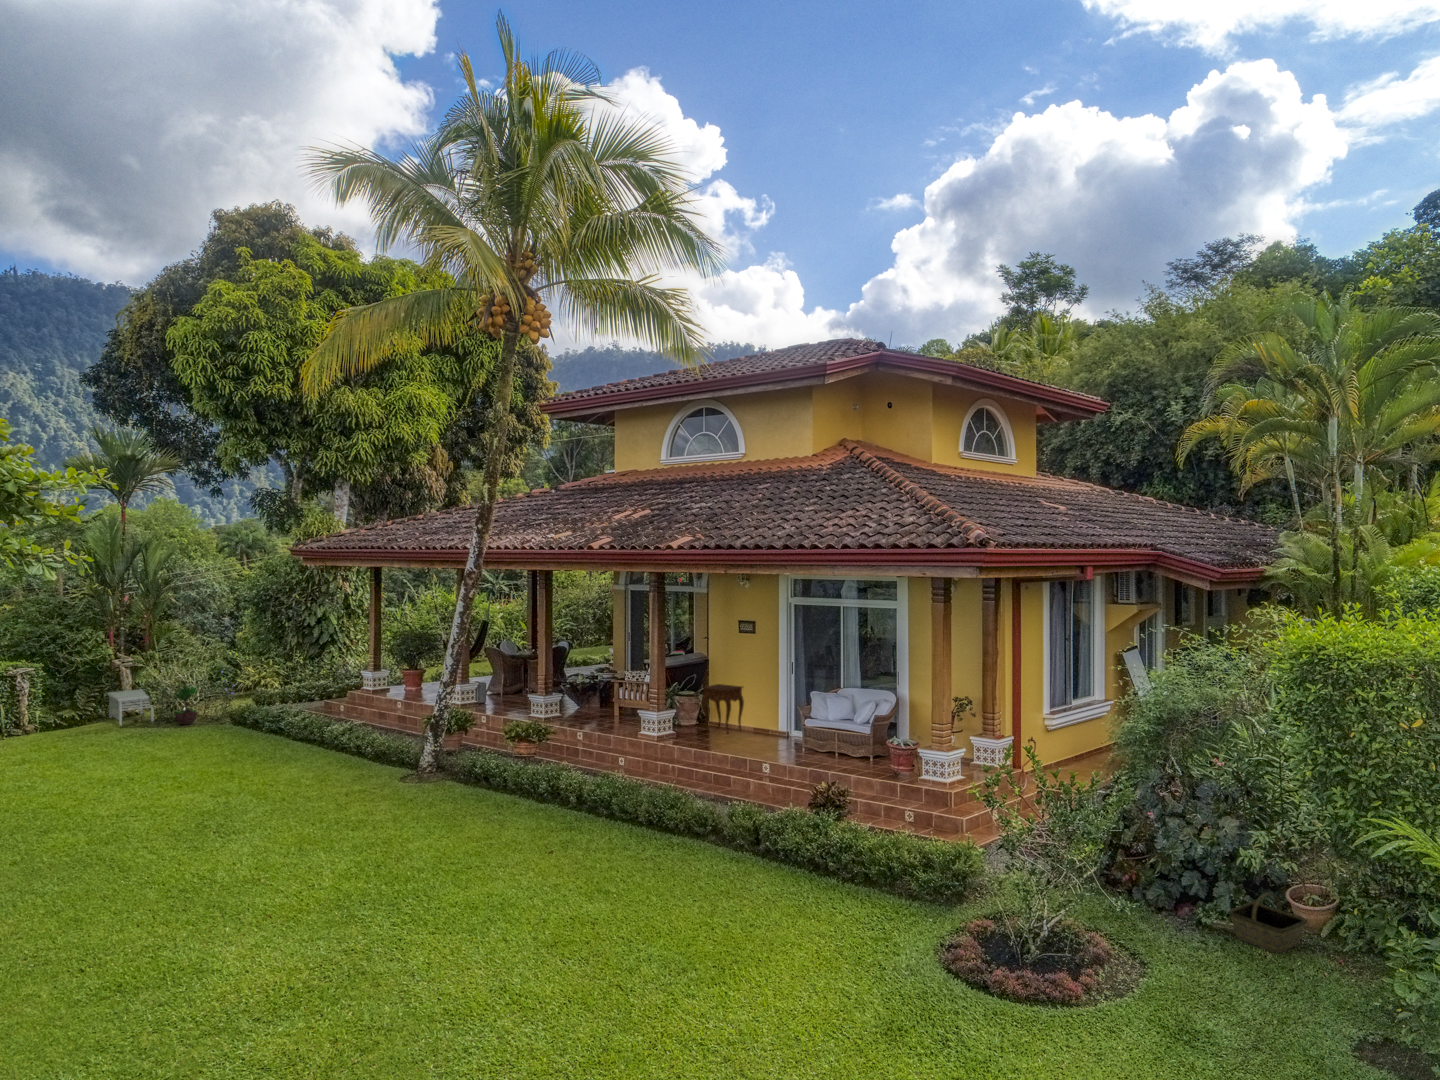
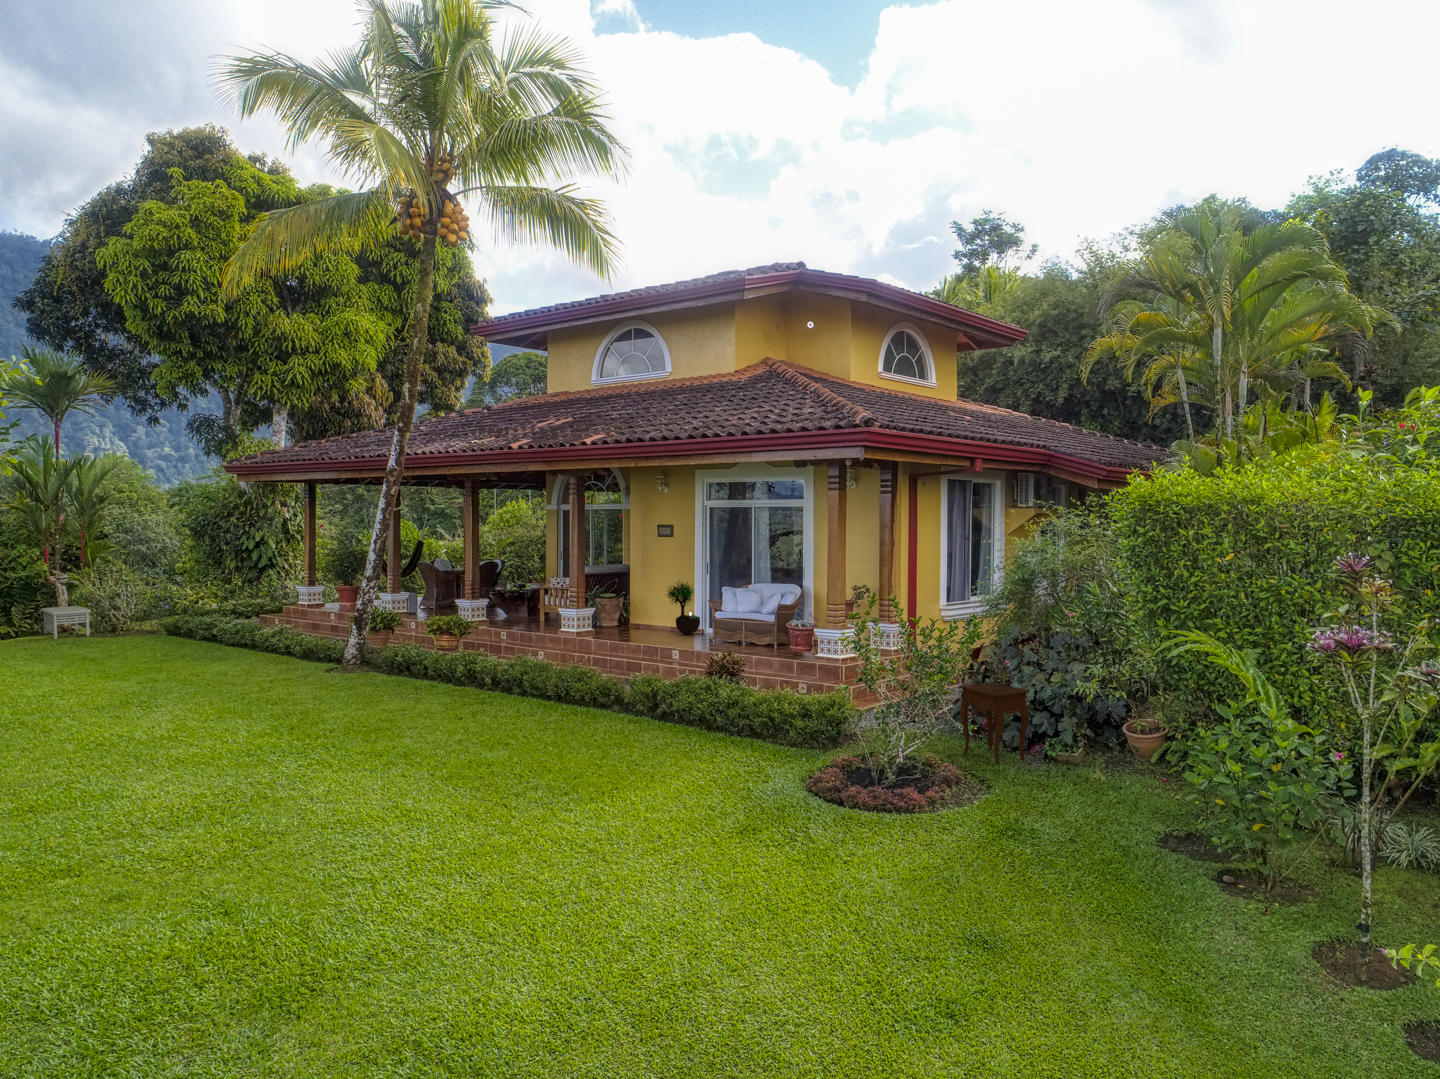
potted tree: present [174,684,197,725] -> present [668,581,700,634]
side table: present [702,684,744,734] -> present [959,682,1030,764]
basket: present [1229,893,1306,953] -> none [1055,725,1118,774]

